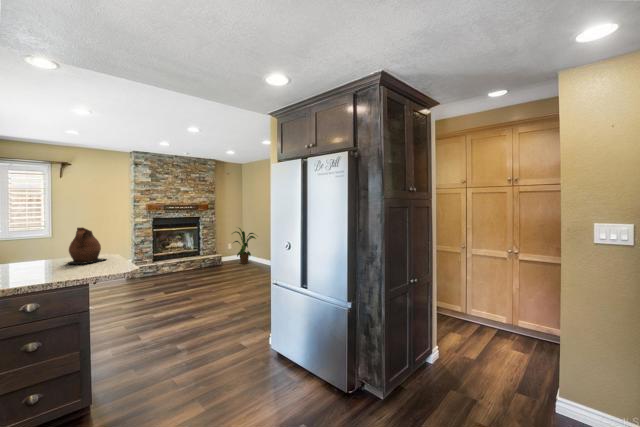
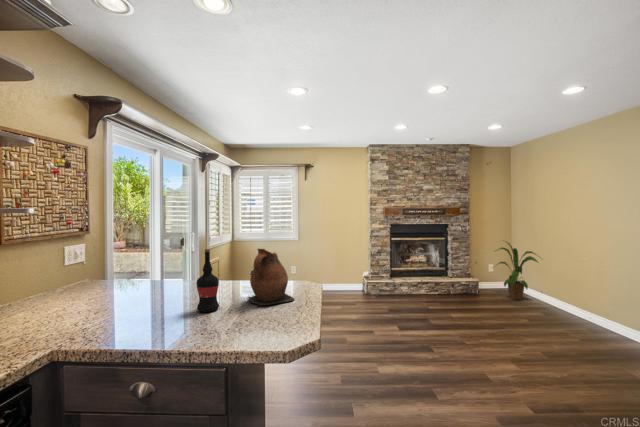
wine bottle: none [24,229,46,273] -> present [196,249,219,312]

